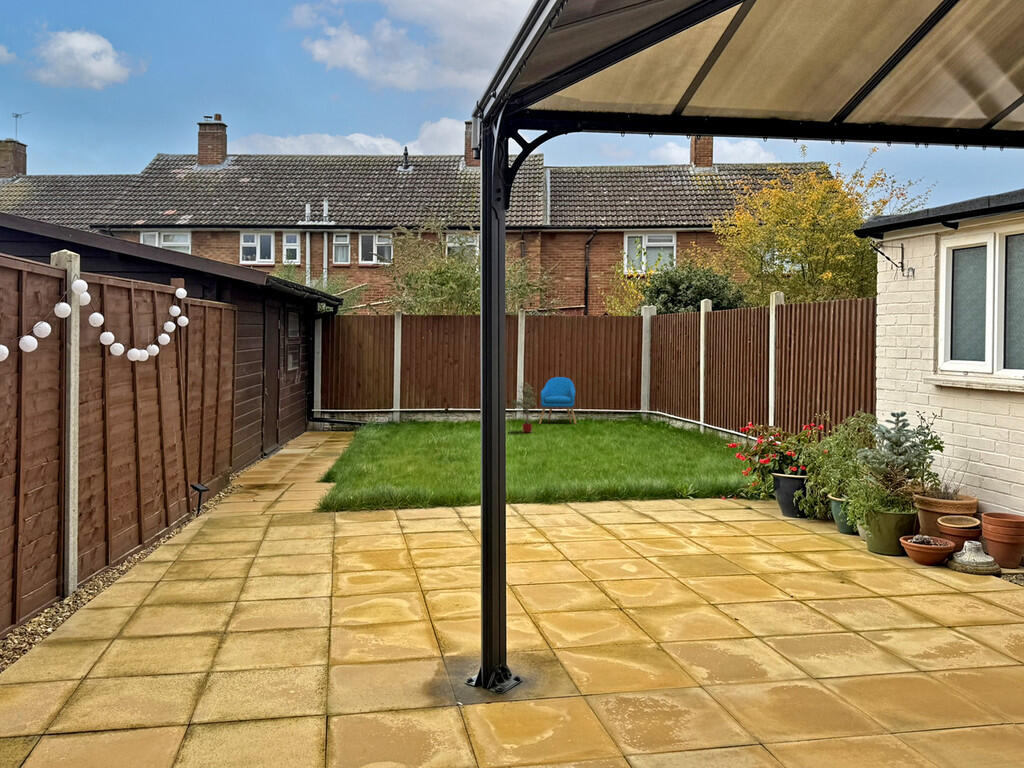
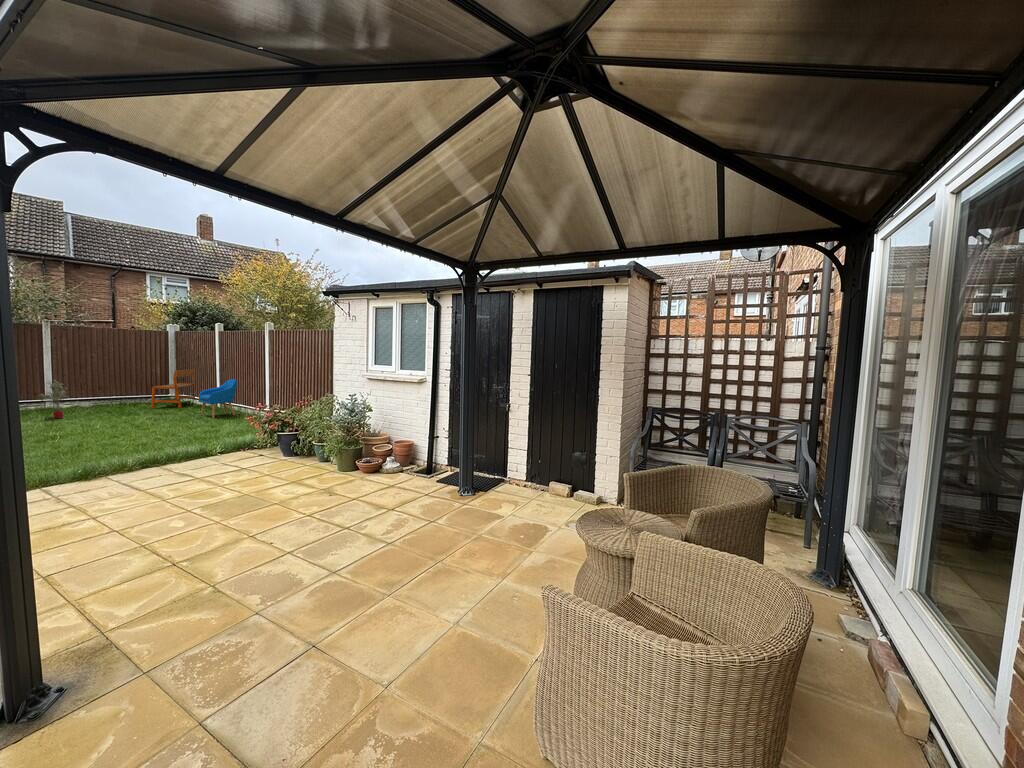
bench: none [618,372,677,431] -> present [151,369,196,409]
armchair: present [539,377,576,424] -> present [199,379,237,418]

